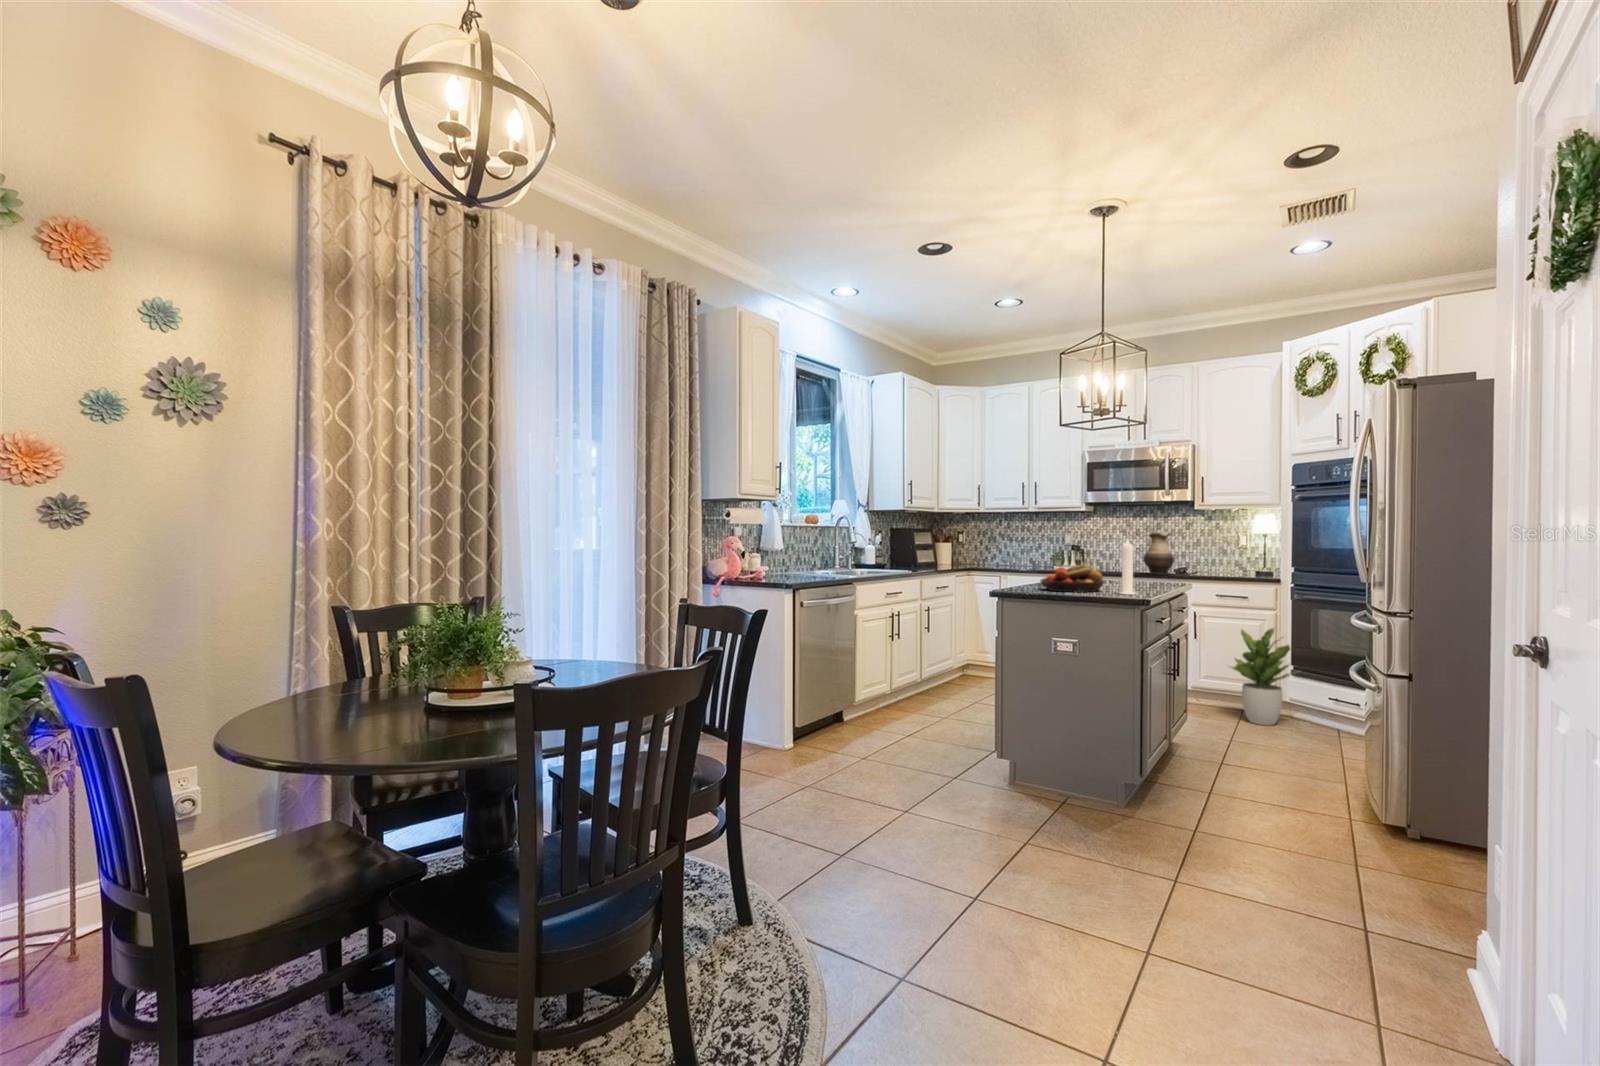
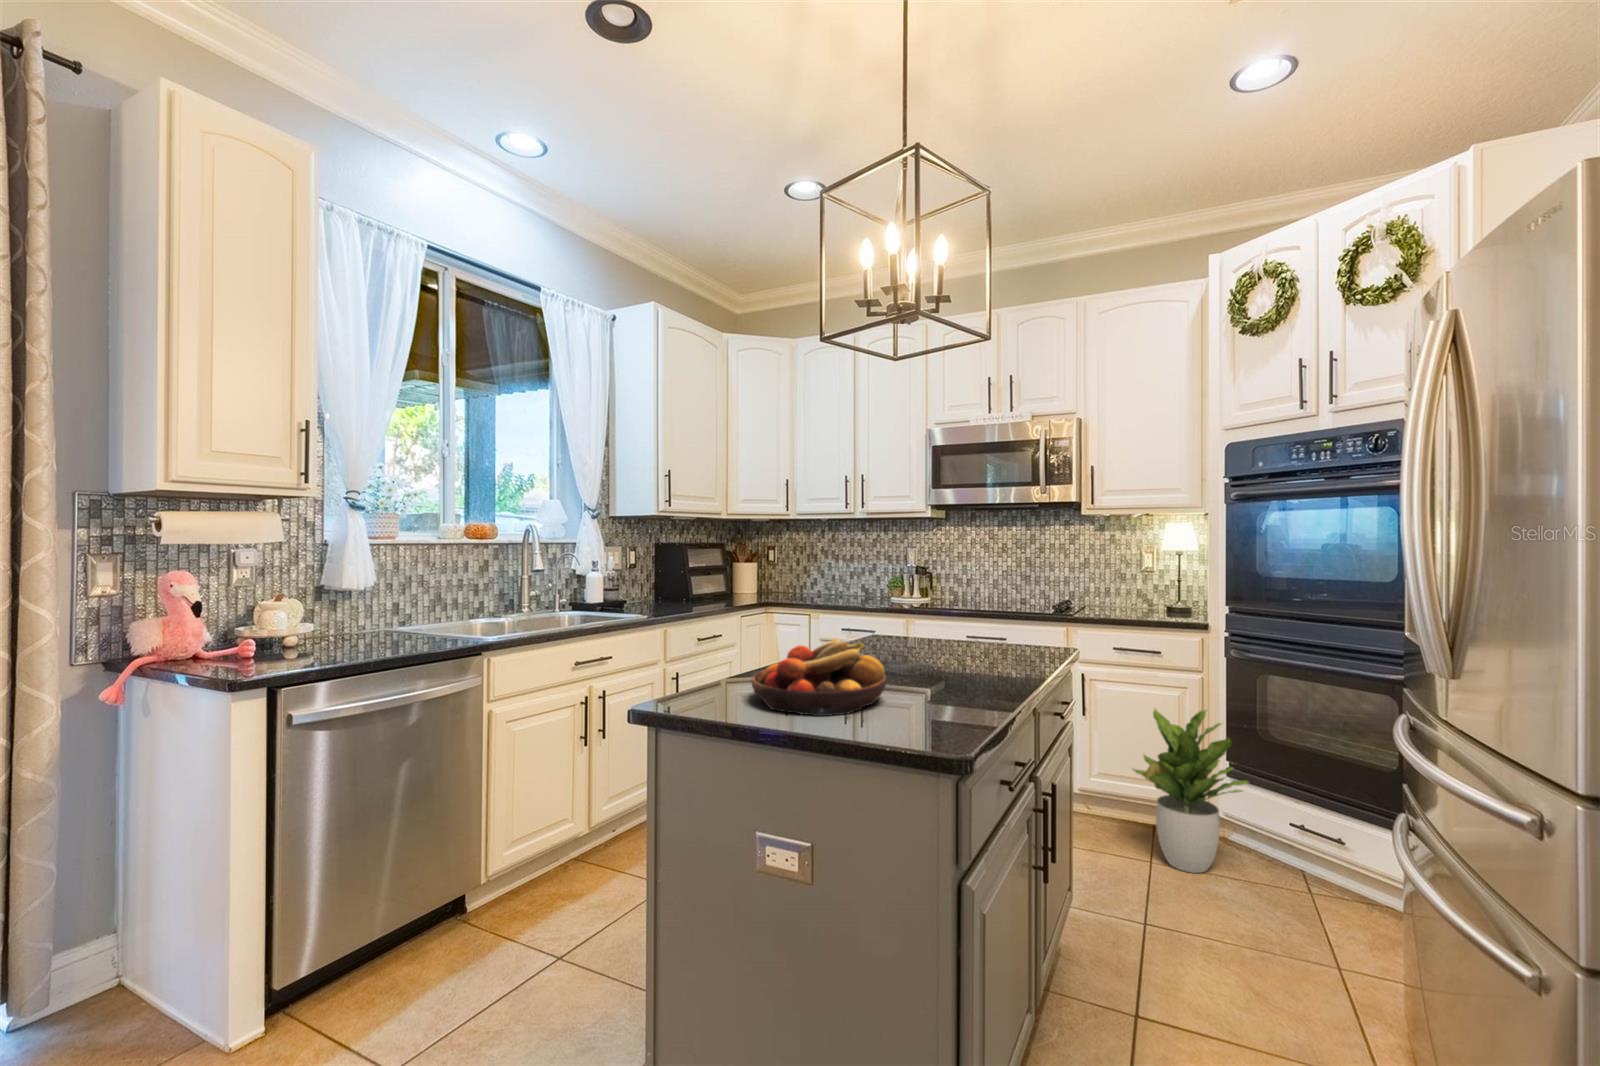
vase: present [1143,532,1174,575] -> none [1006,549,1052,619]
candle: present [1119,540,1135,595] -> none [905,589,945,734]

